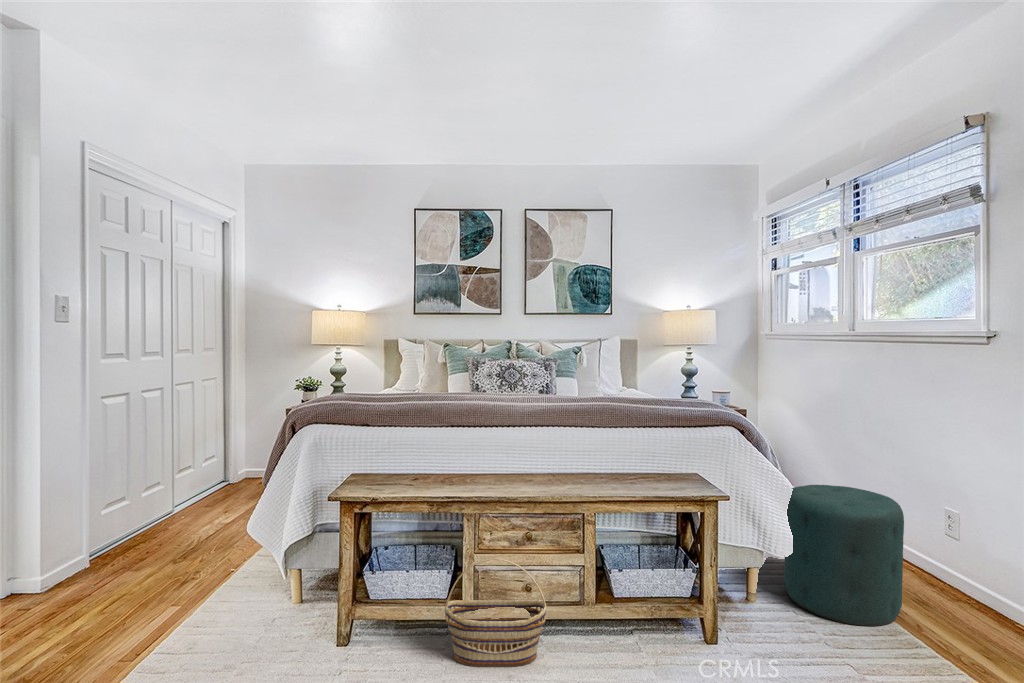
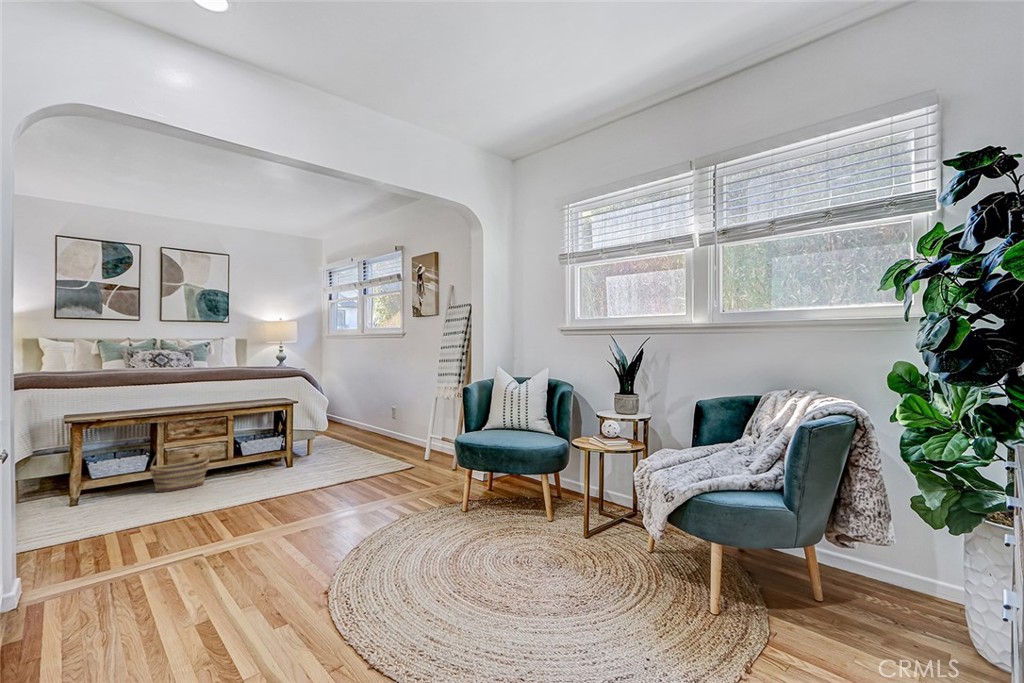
ottoman: present [784,485,904,626] -> none [327,400,372,452]

